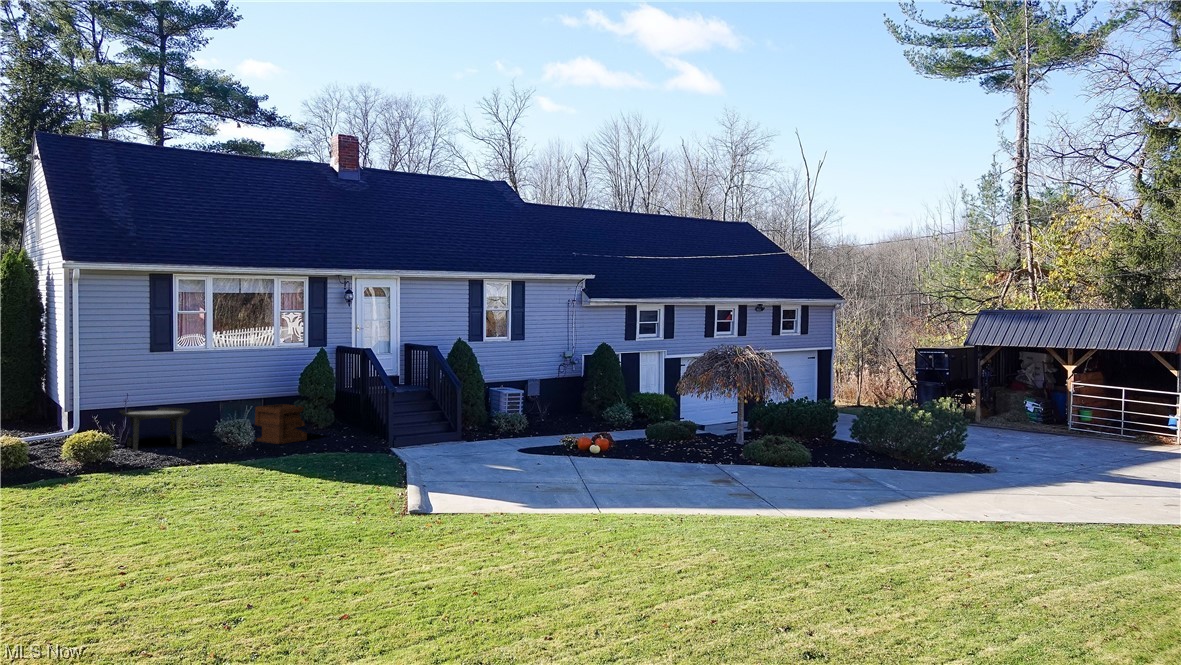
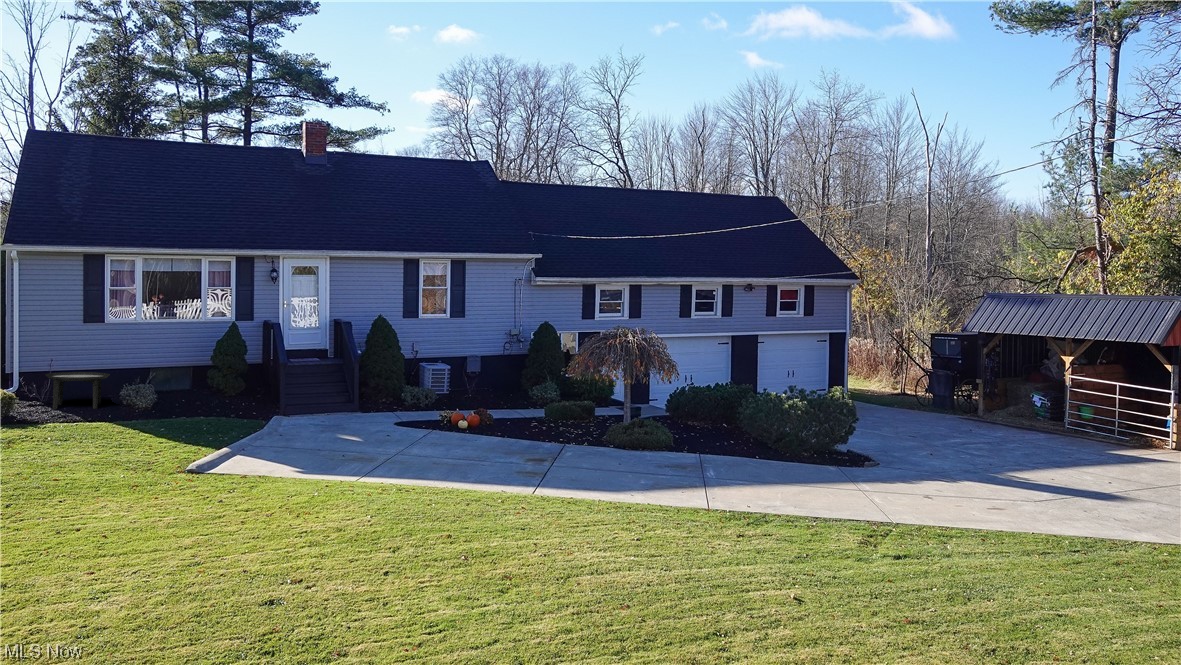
wooden crate: present [255,404,307,444] -> none [174,373,221,409]

